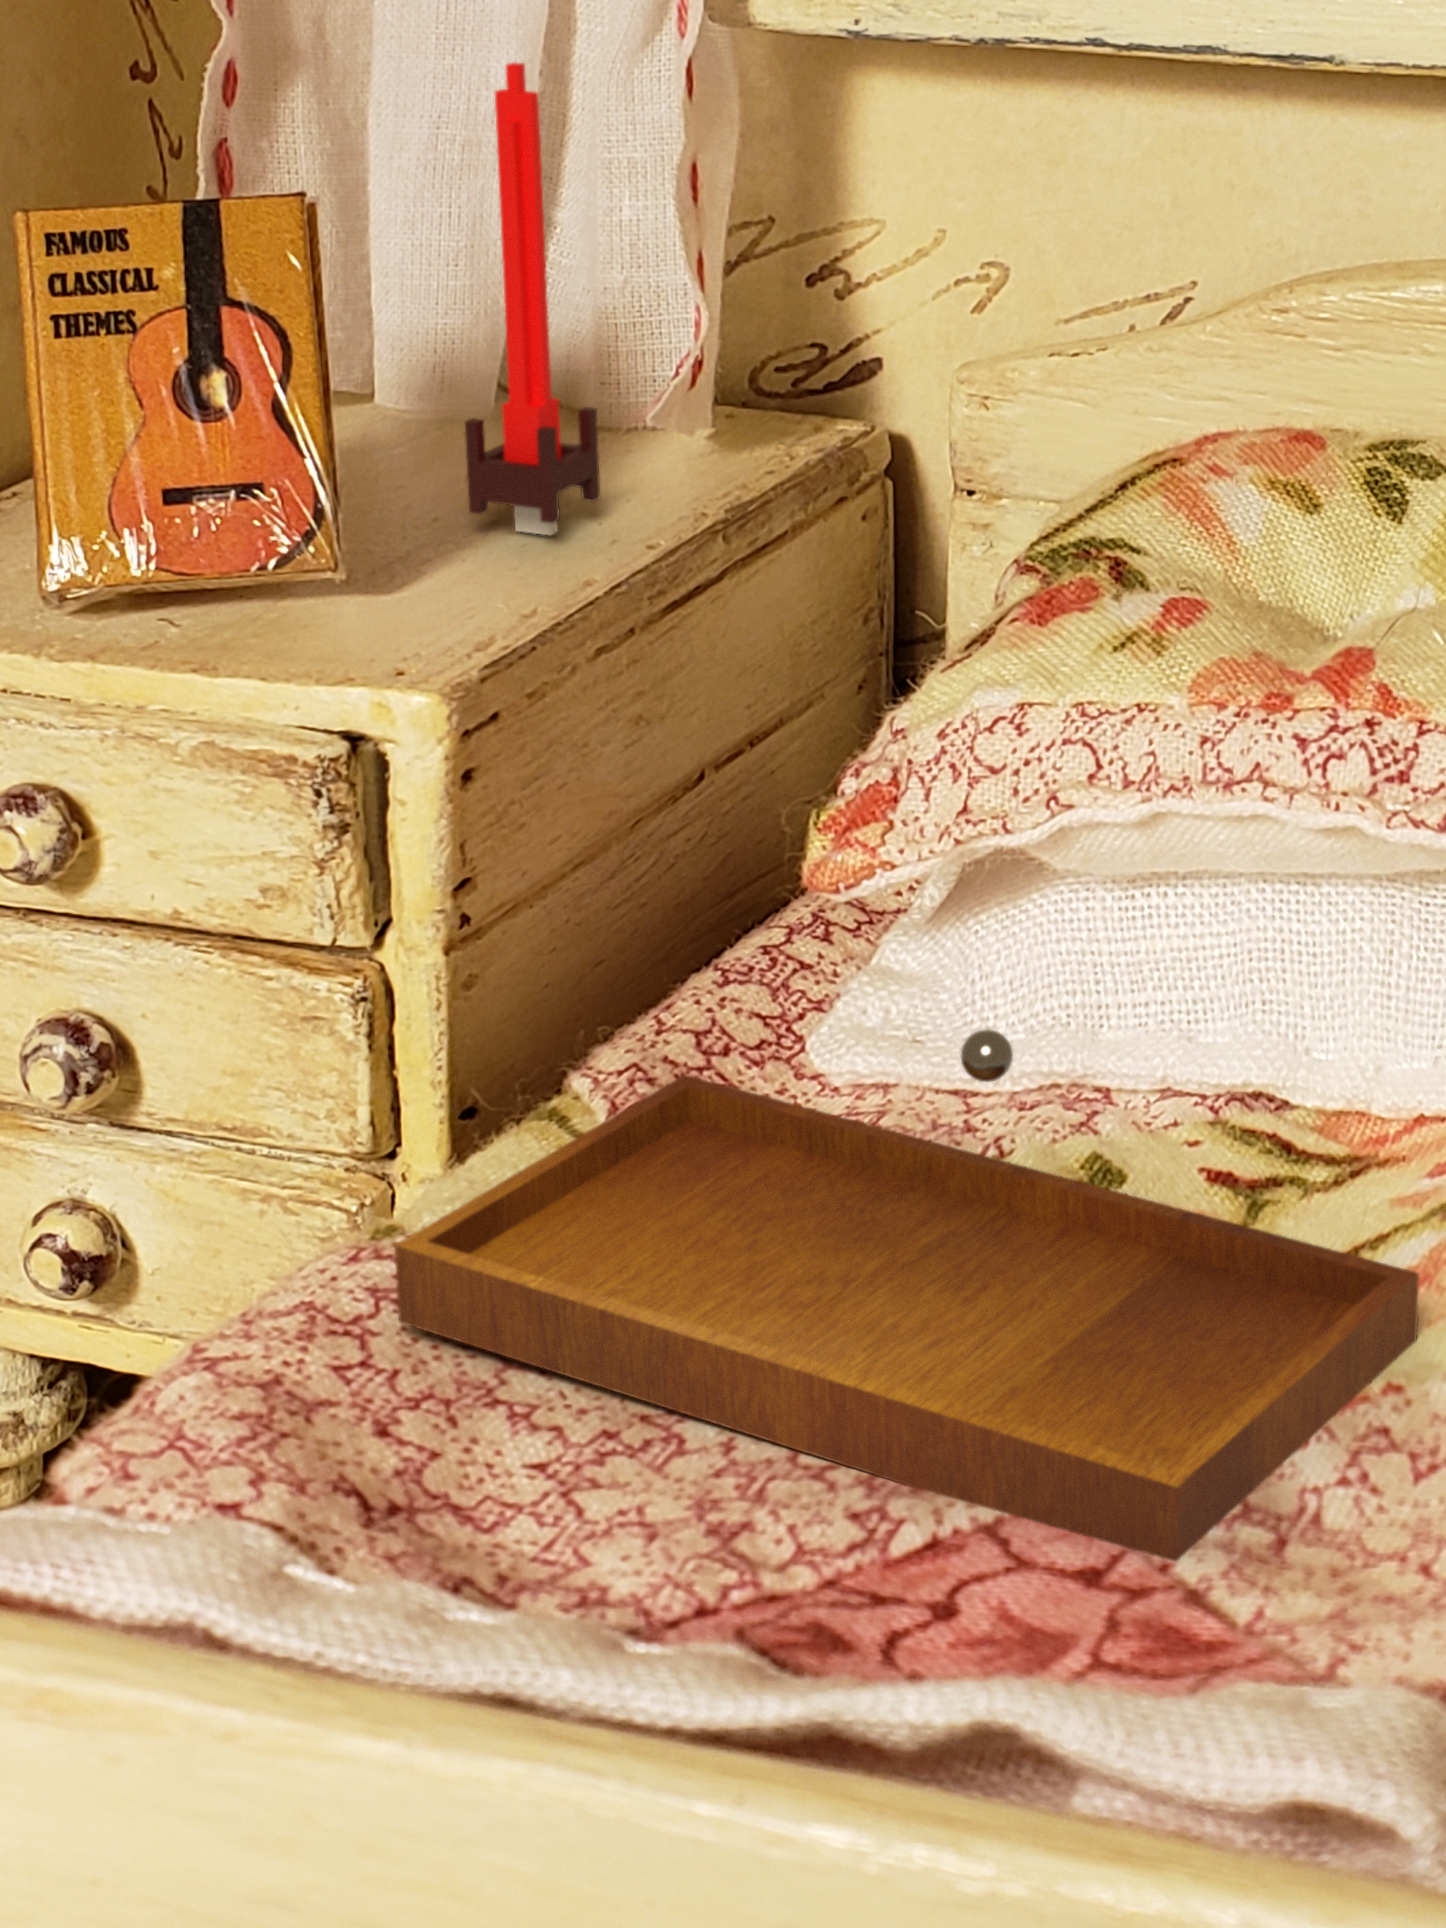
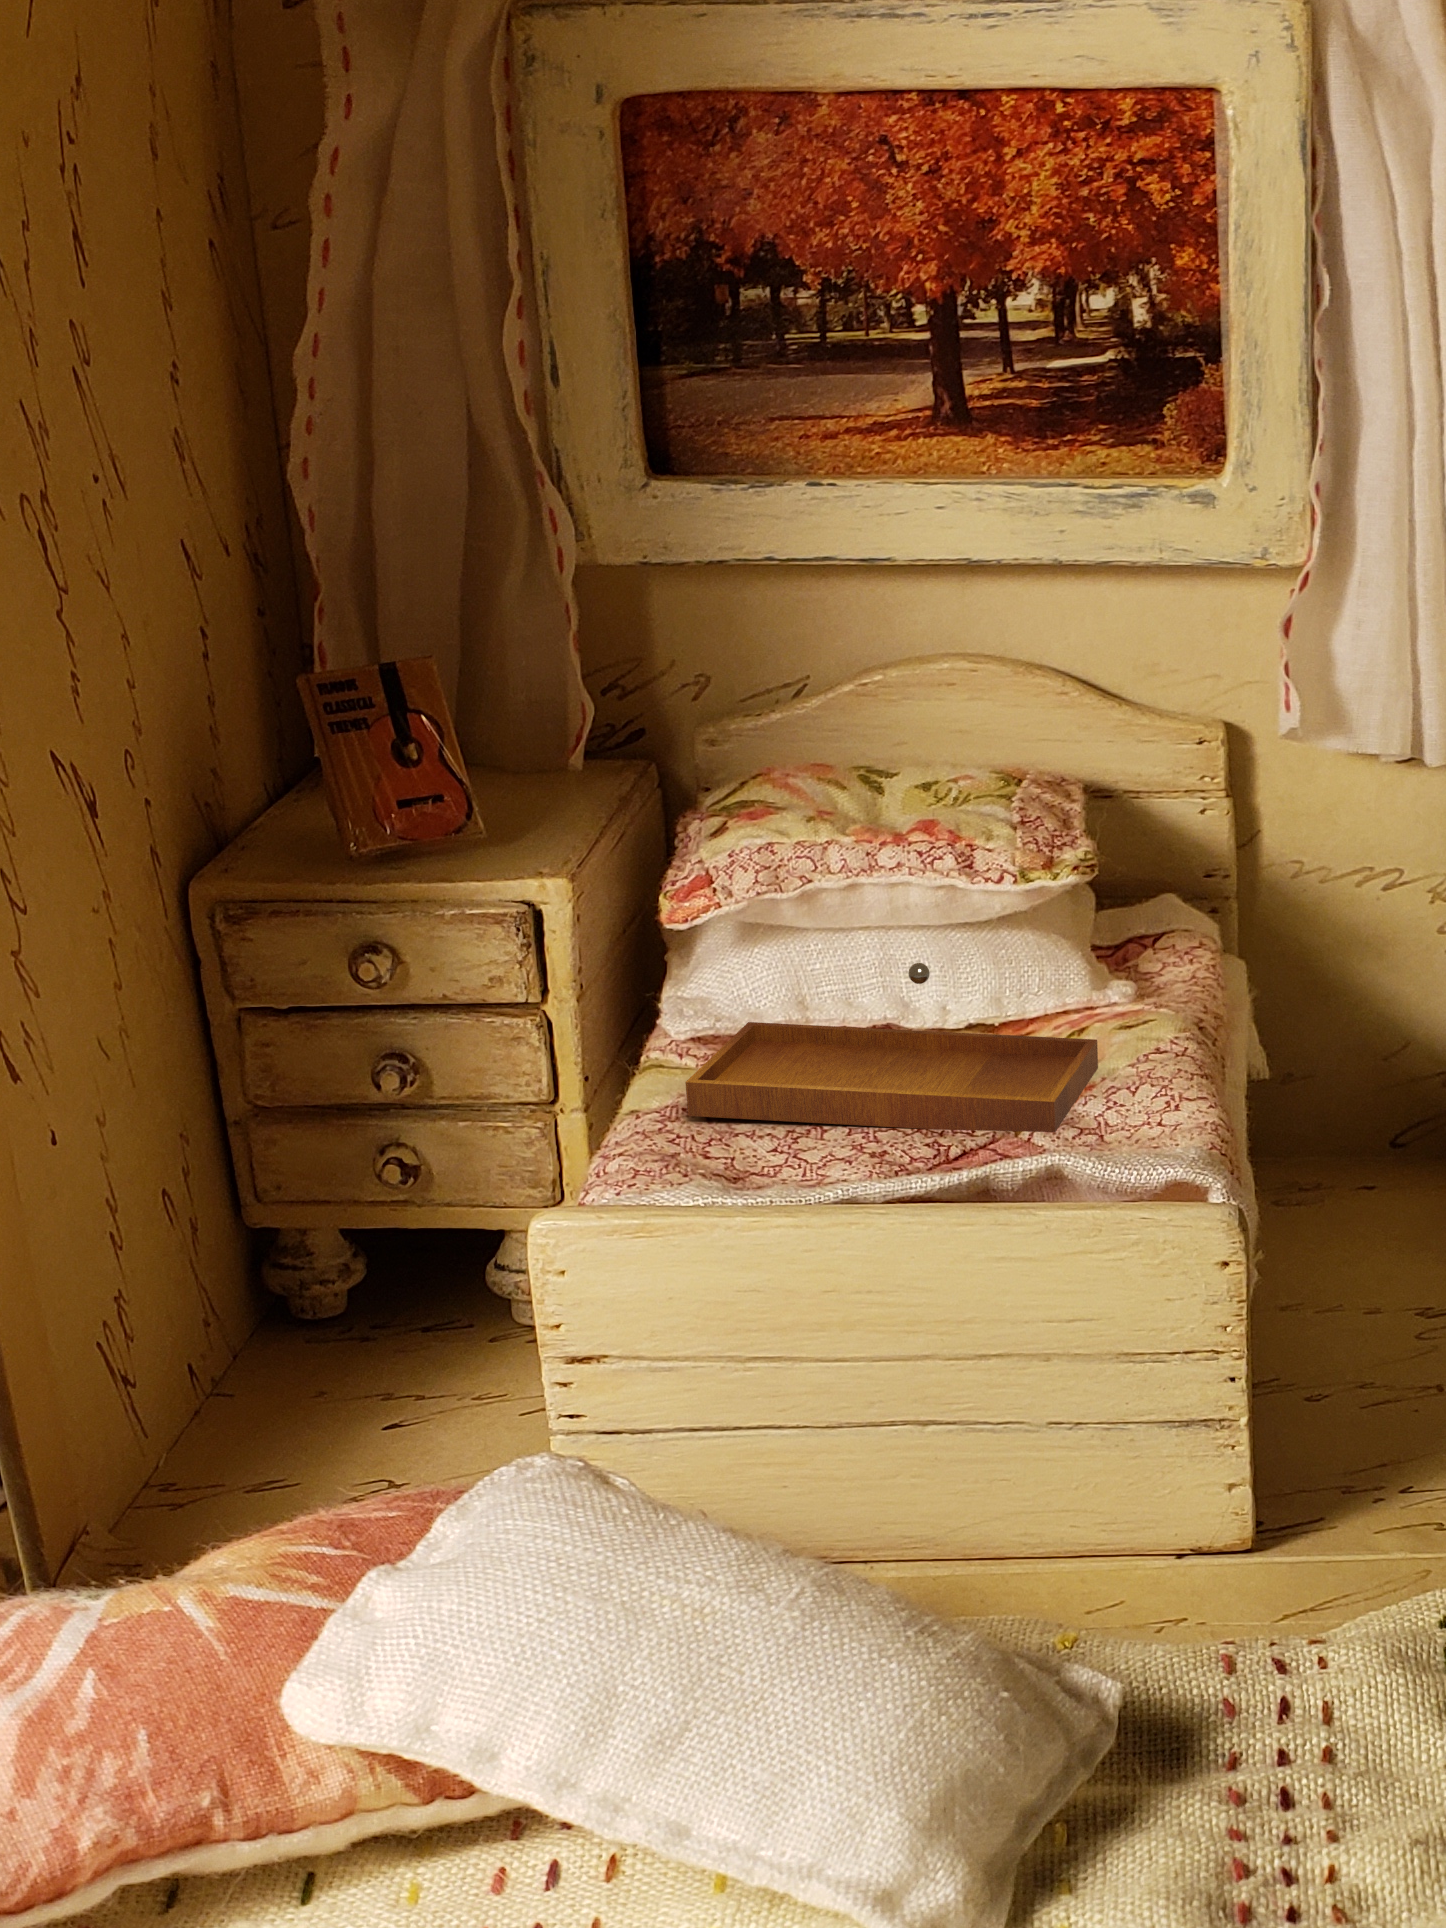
candle: present [465,63,600,535] -> none [506,590,567,822]

